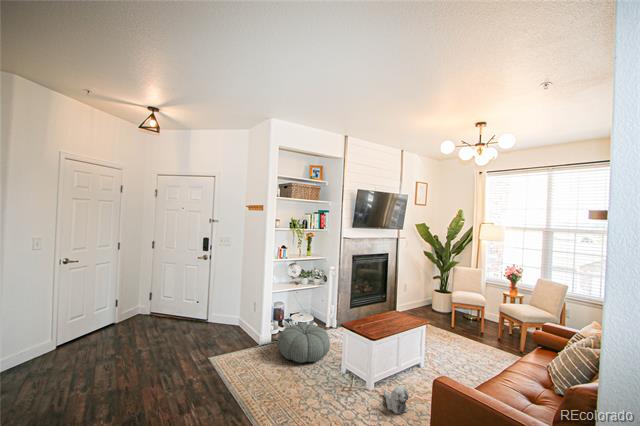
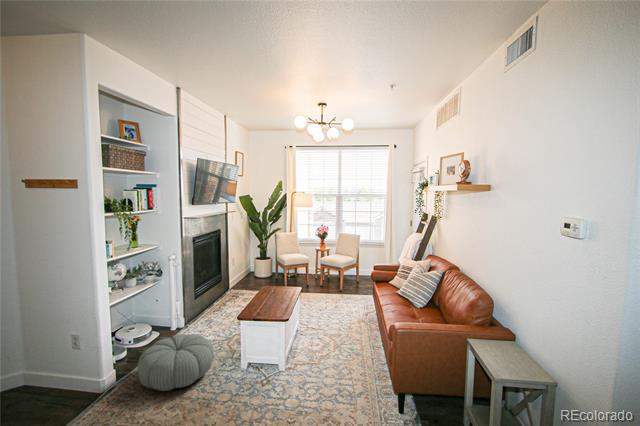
plush toy: present [384,386,409,414] -> none [295,350,324,376]

